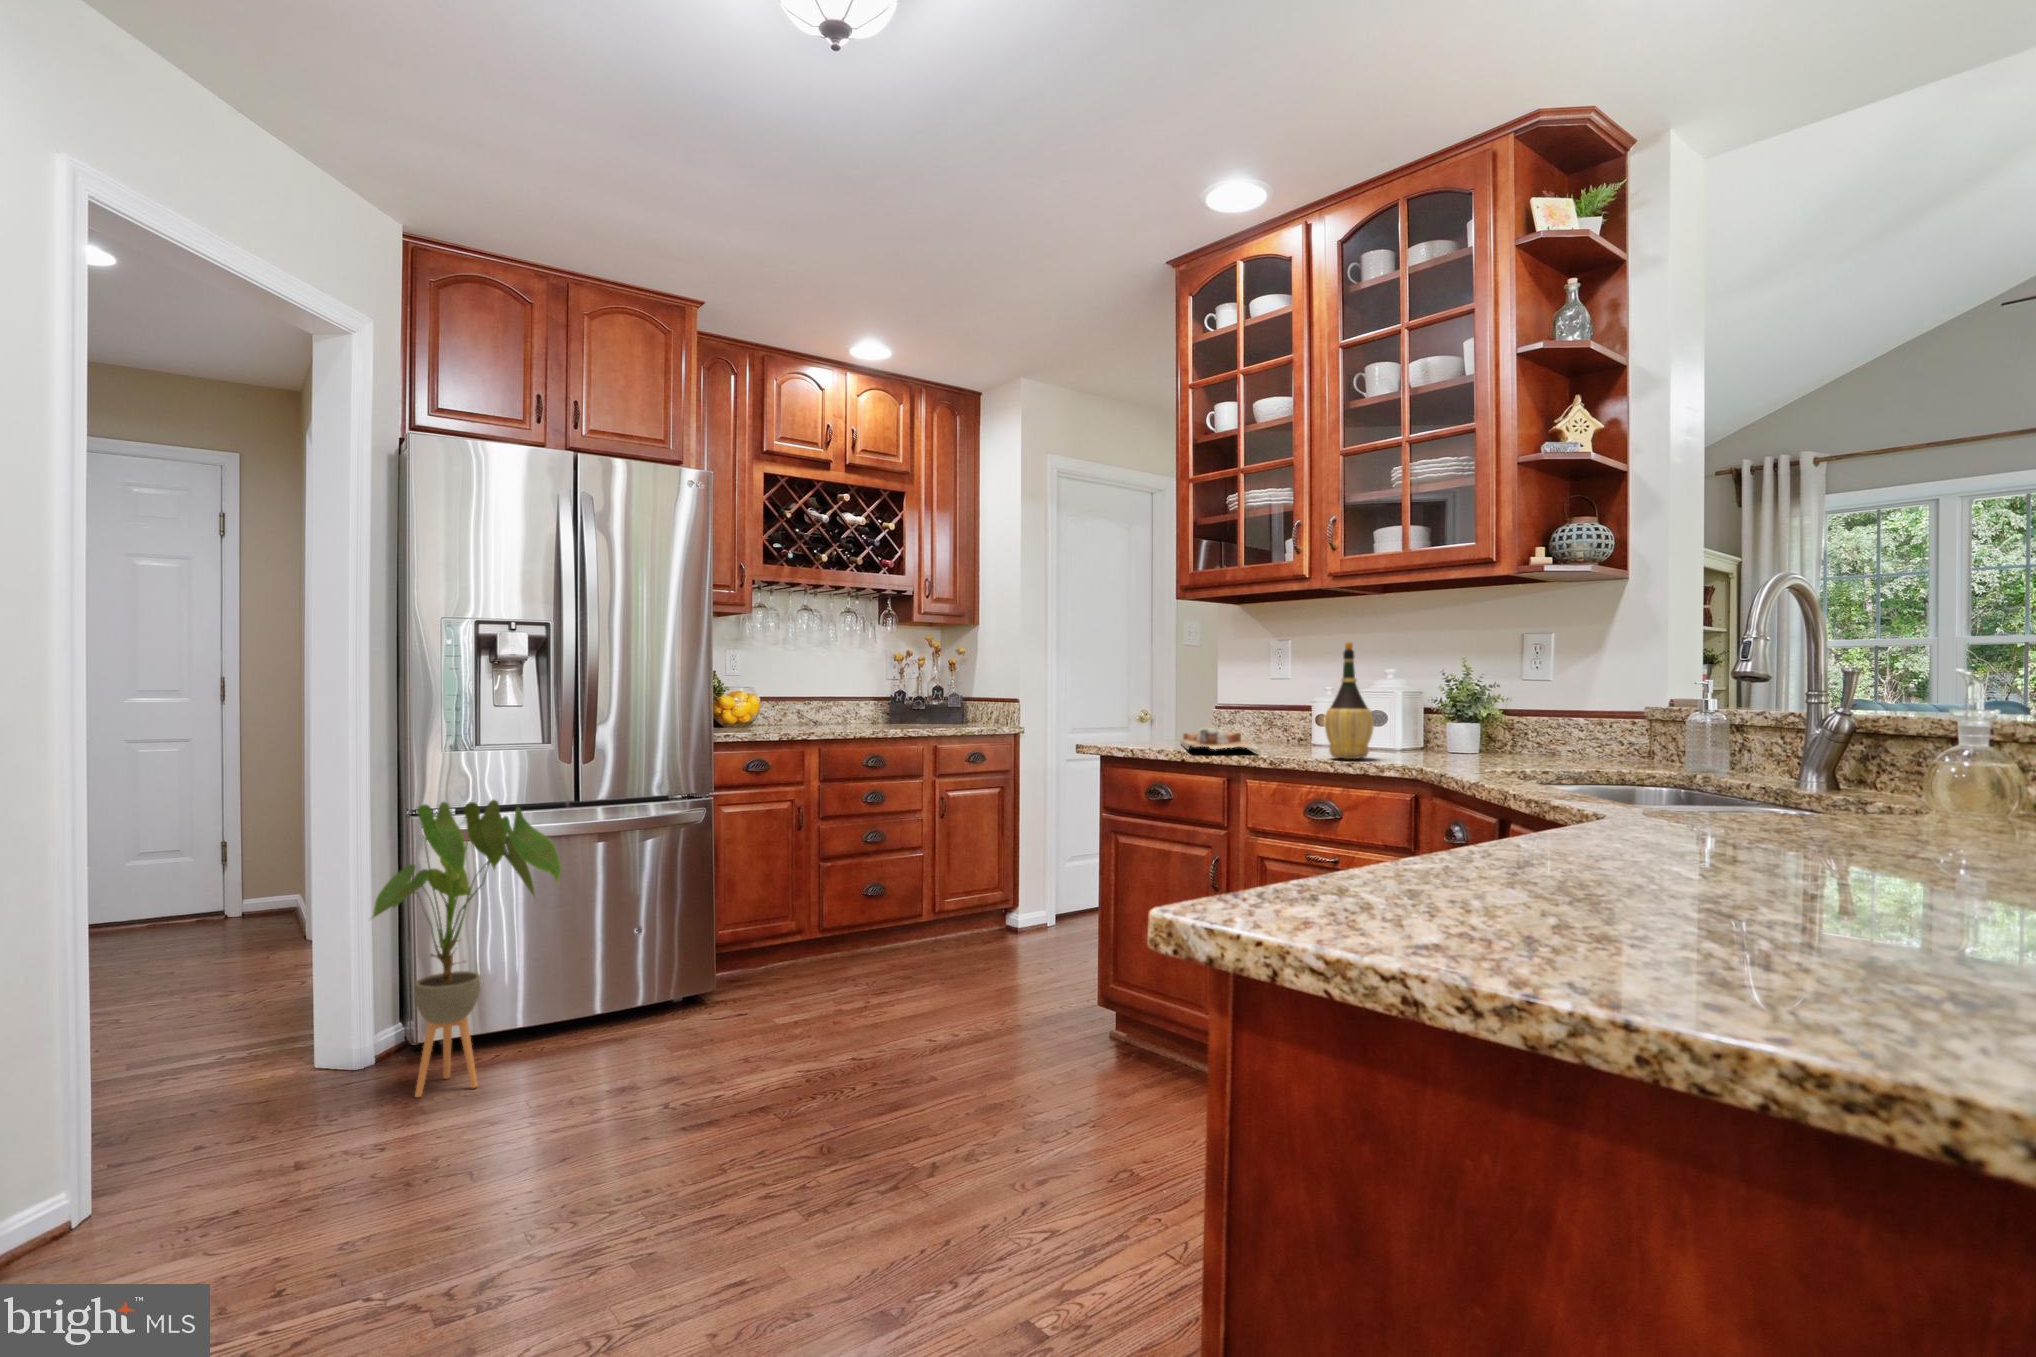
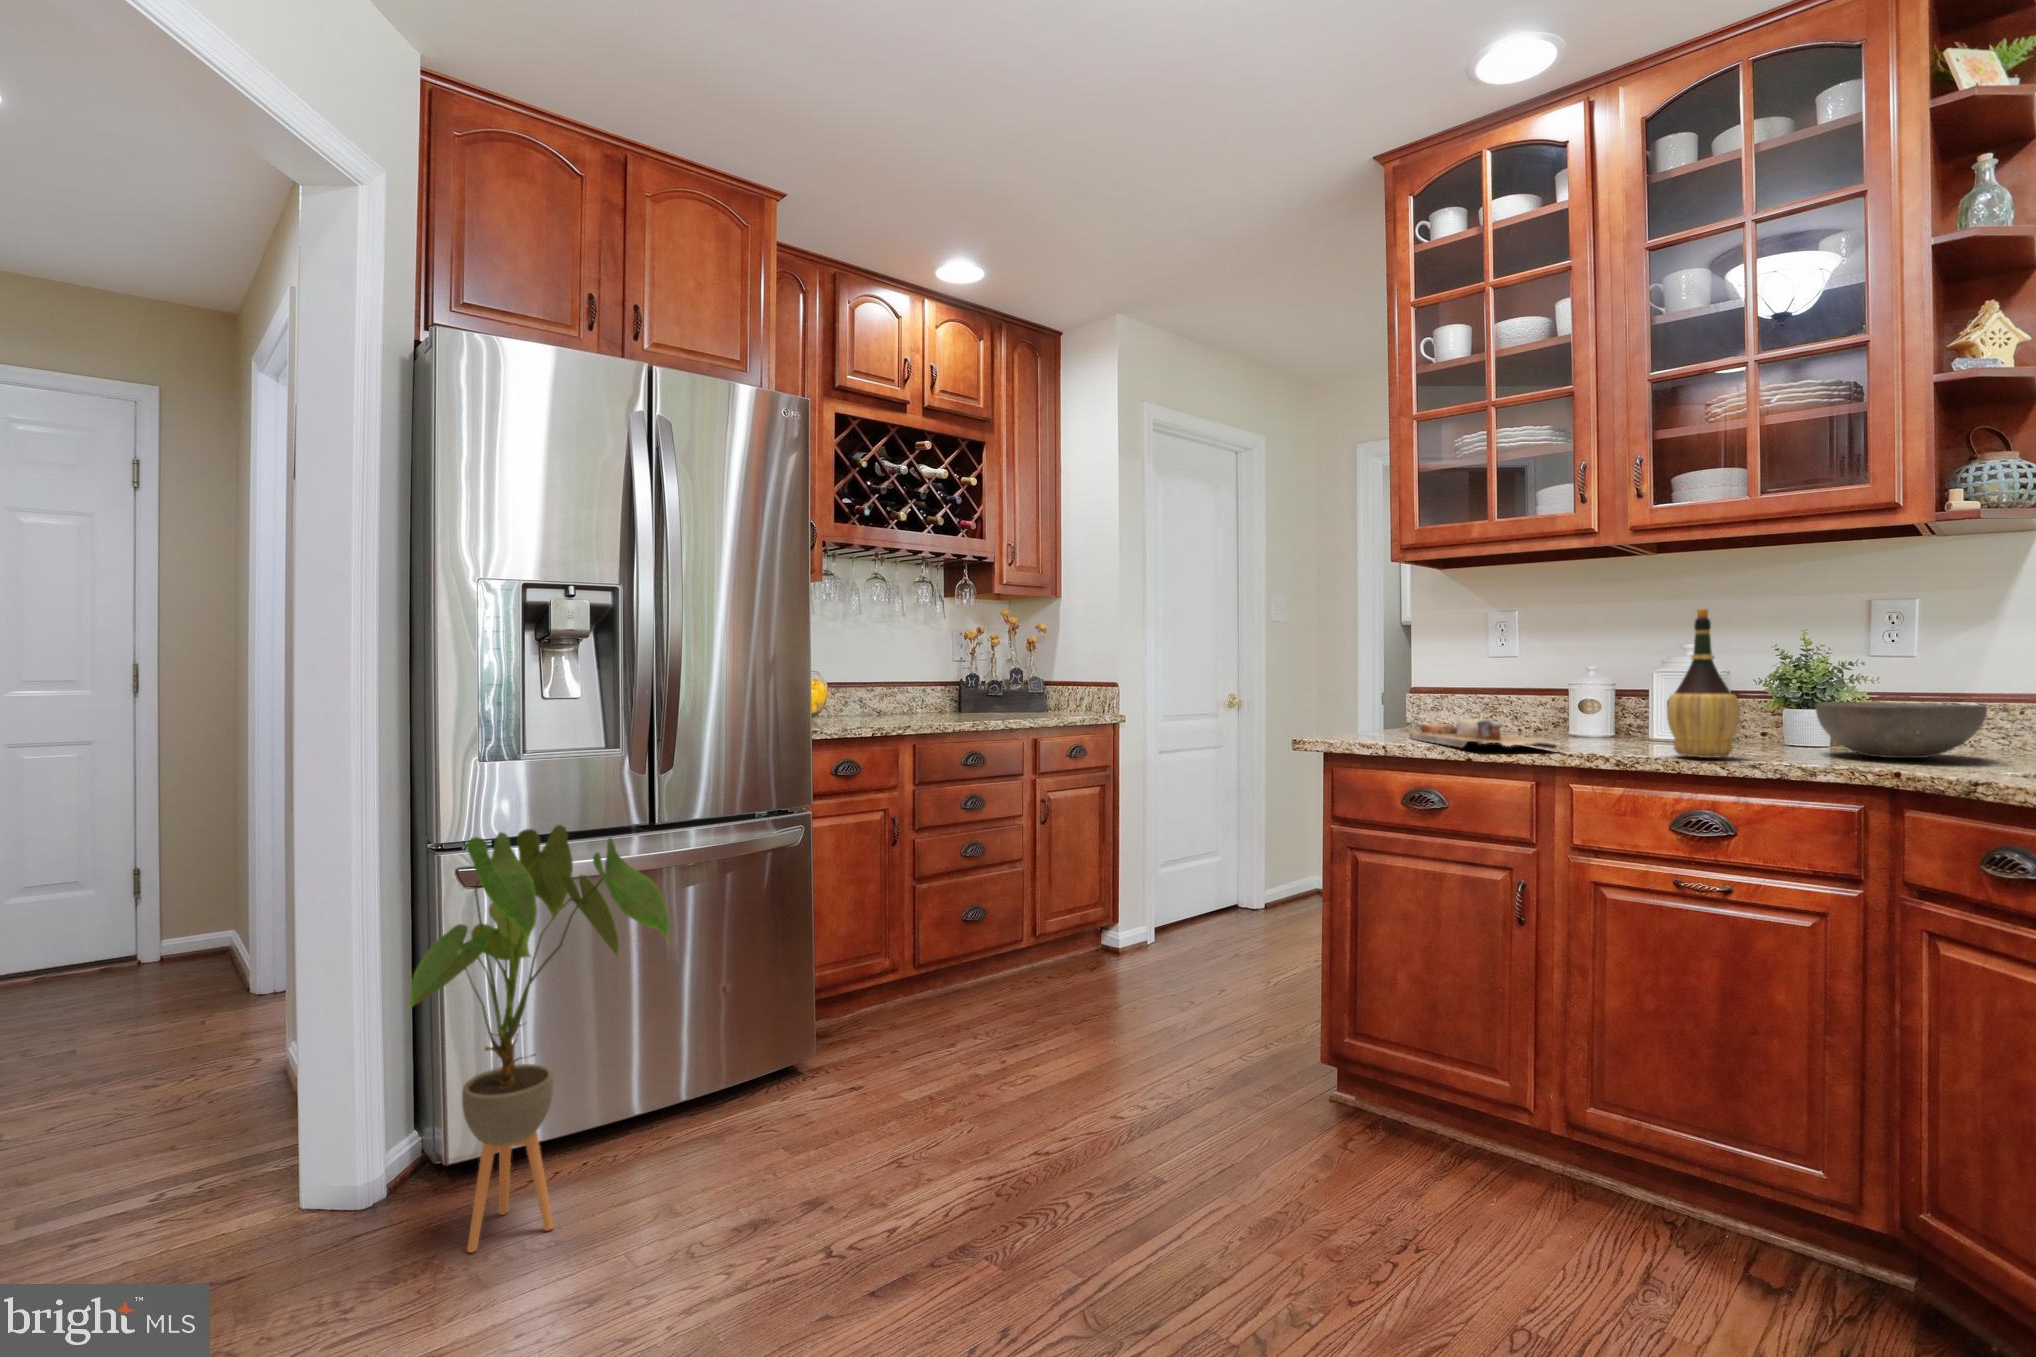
bowl: none [1442,716,1553,760] -> present [1816,702,1987,758]

